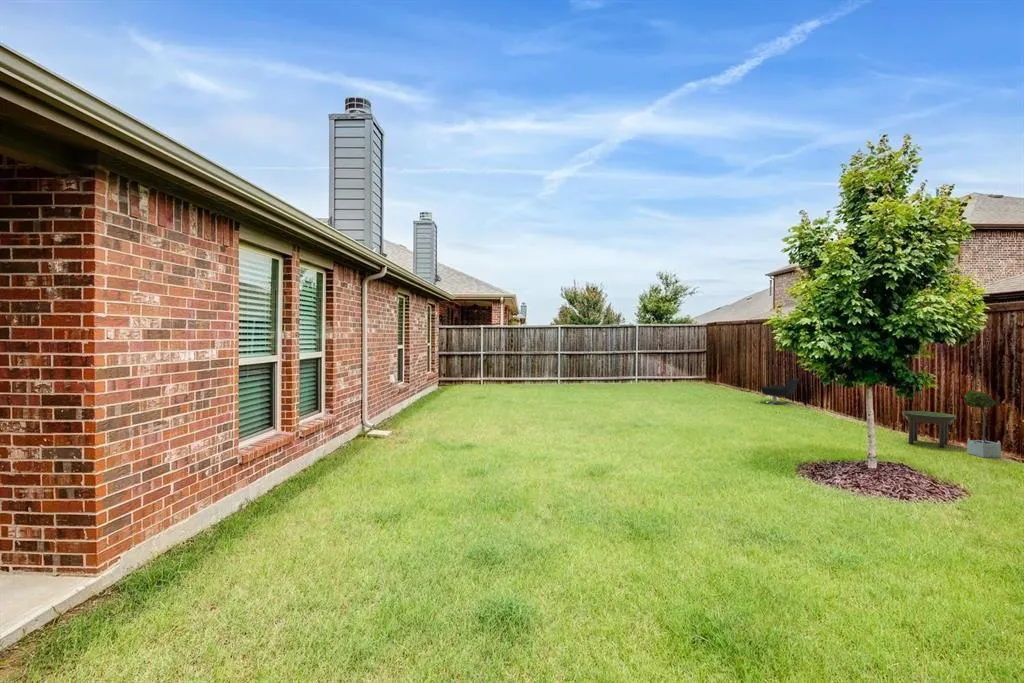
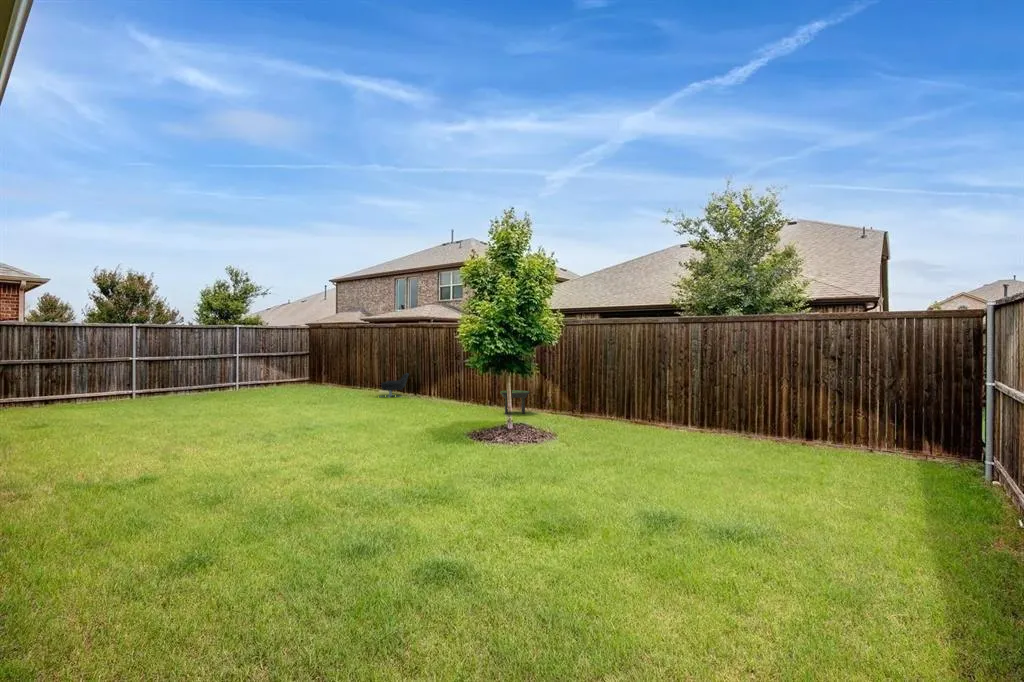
potted tree: present [964,389,1001,458] -> none [536,372,555,417]

